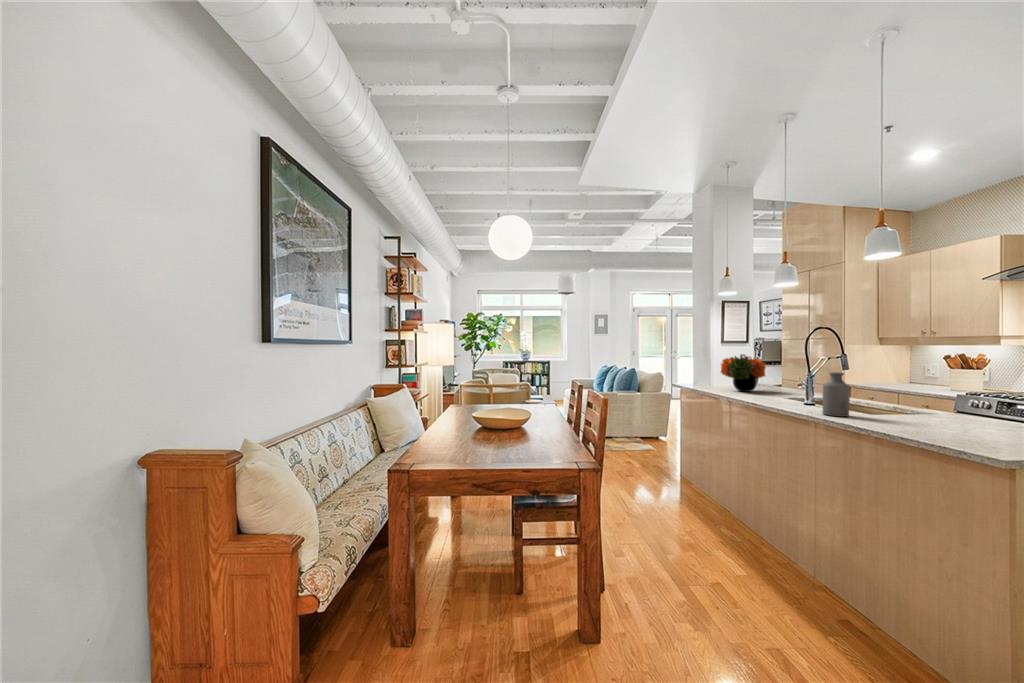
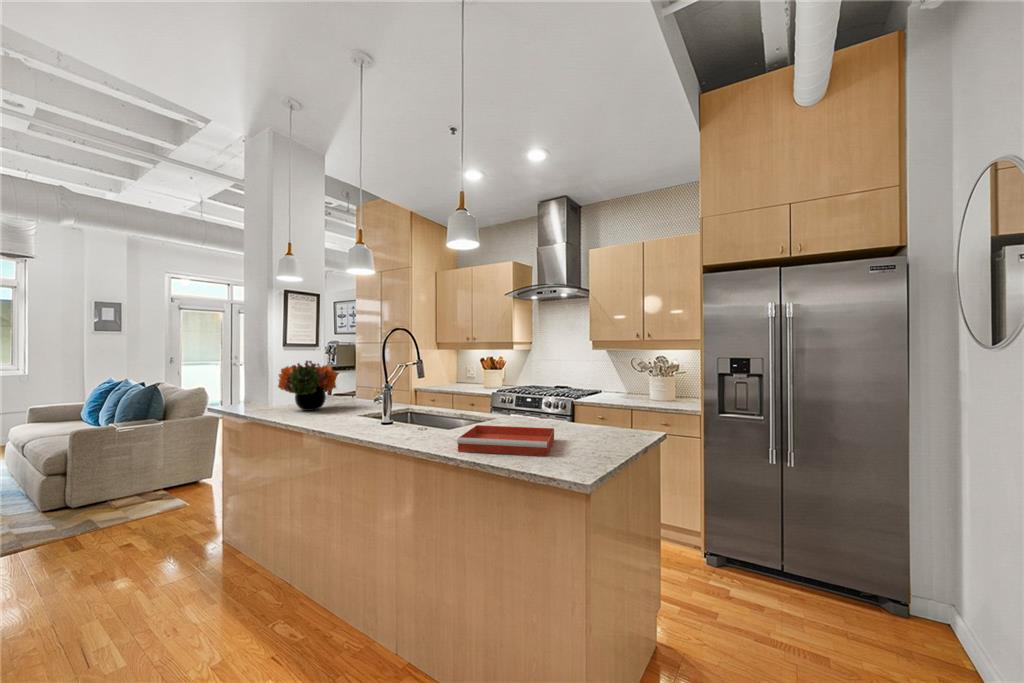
bottle: present [823,372,850,417] -> none [402,383,431,440]
tray: none [871,412,998,441] -> present [457,425,554,456]

